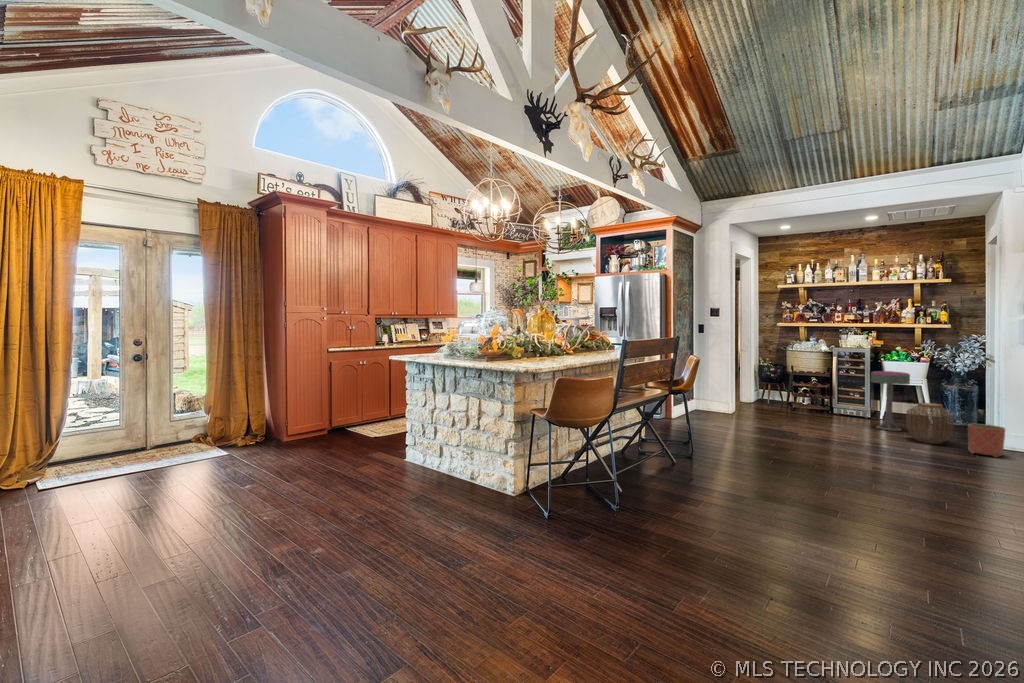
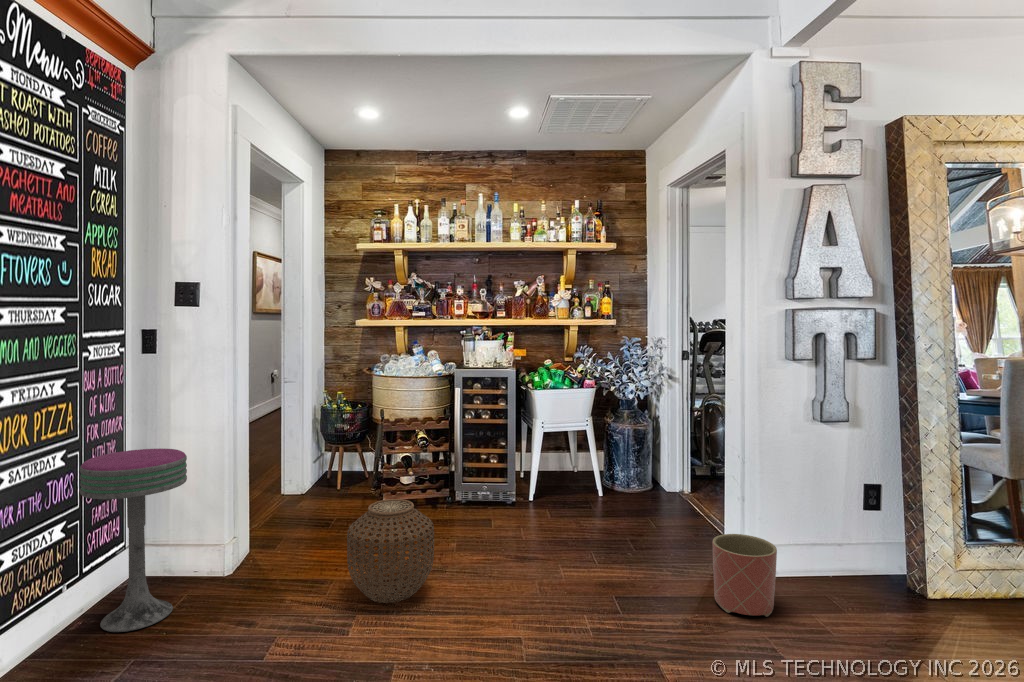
bar stool: present [871,371,910,431] -> present [80,449,187,632]
woven basket: present [906,403,954,444] -> present [347,499,434,603]

